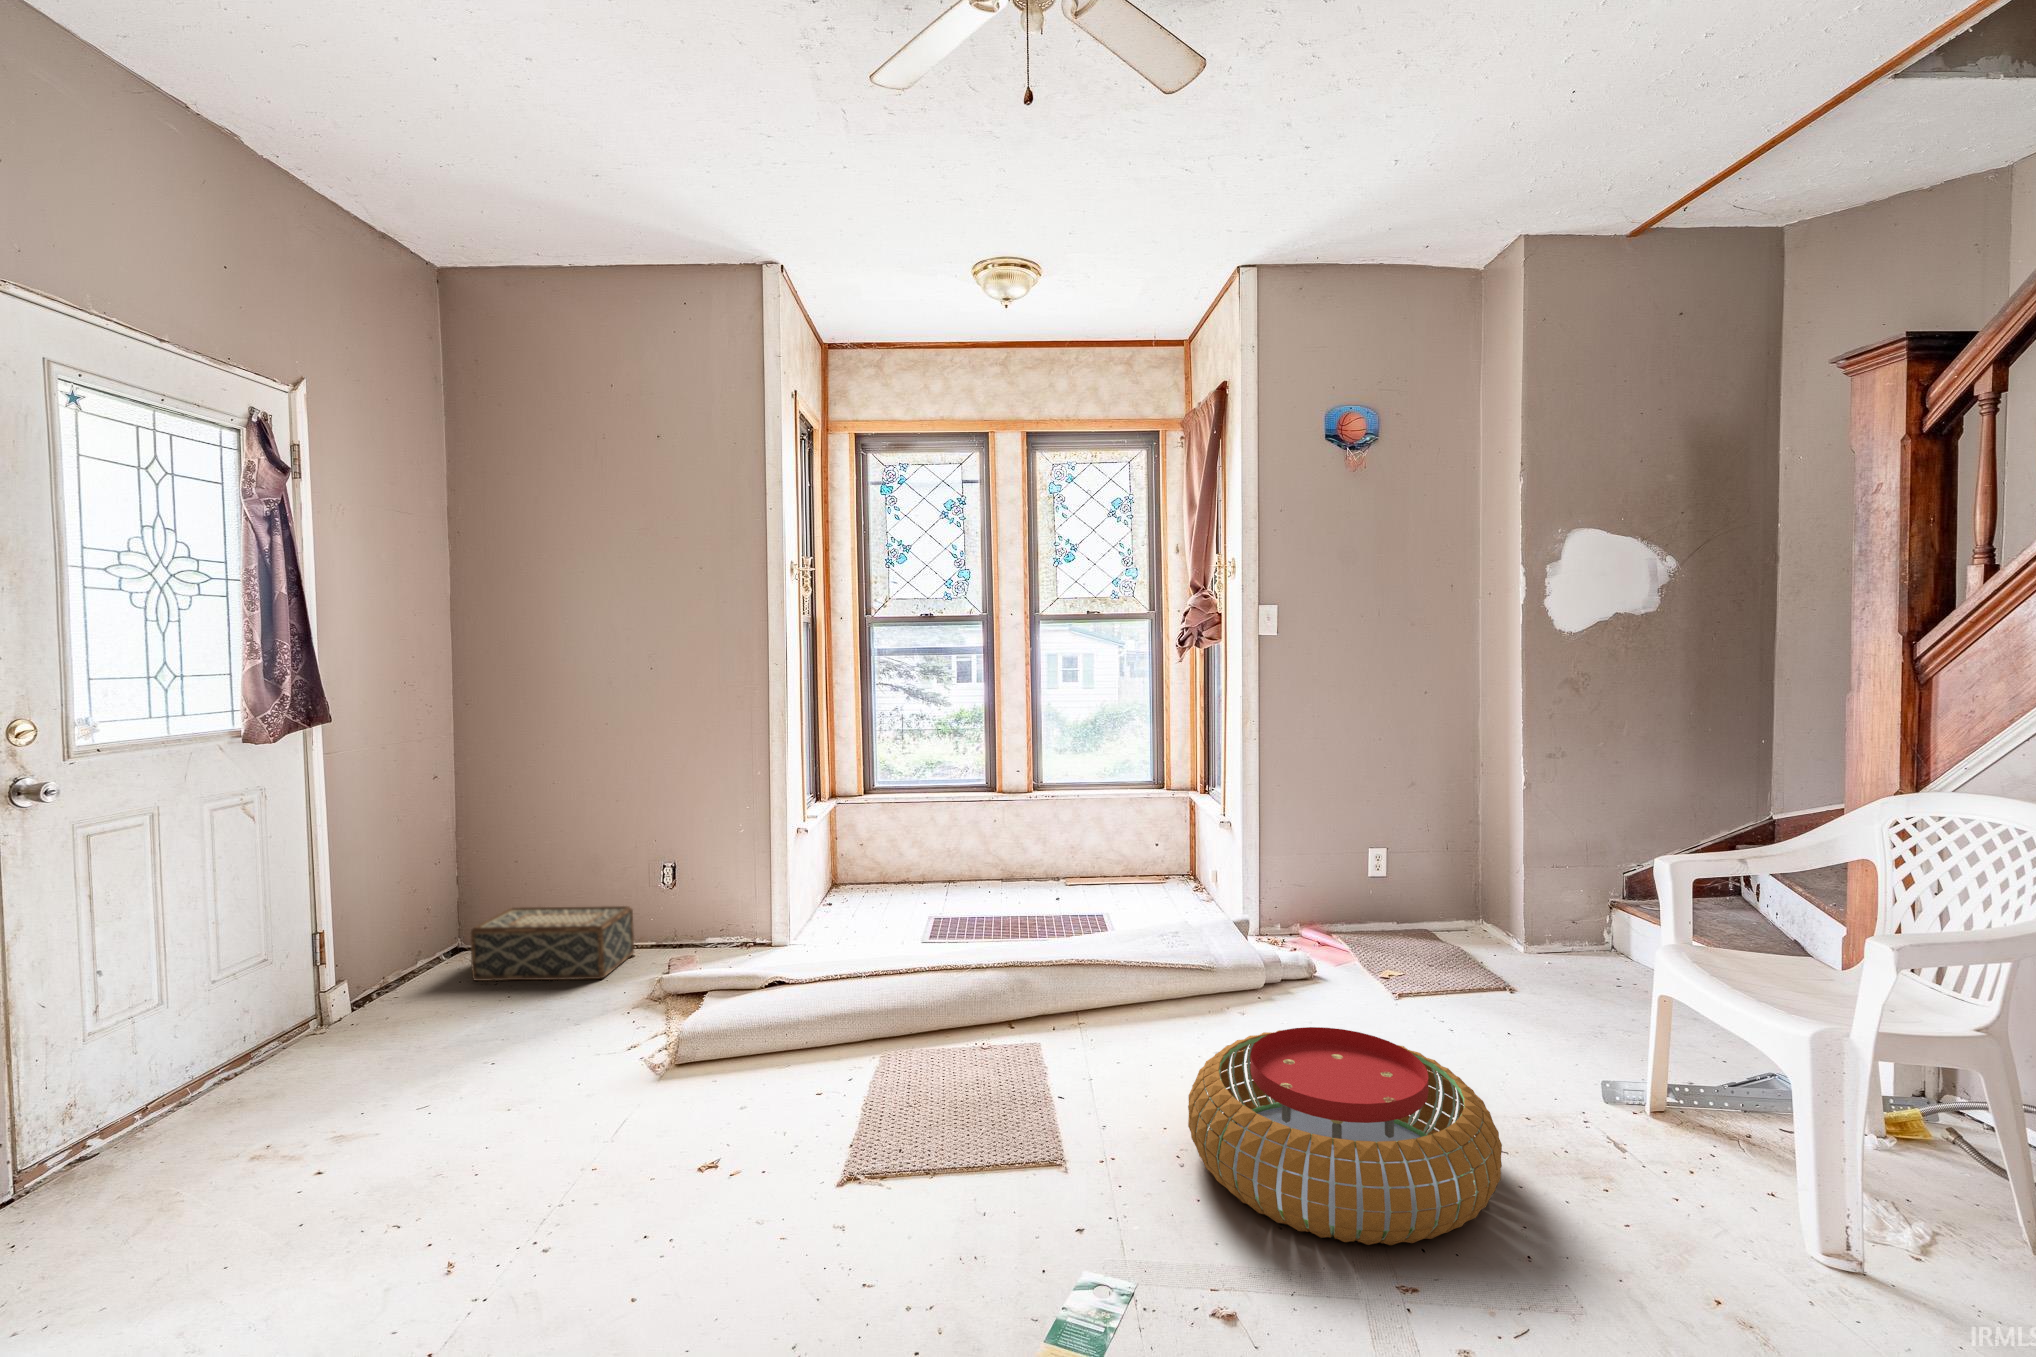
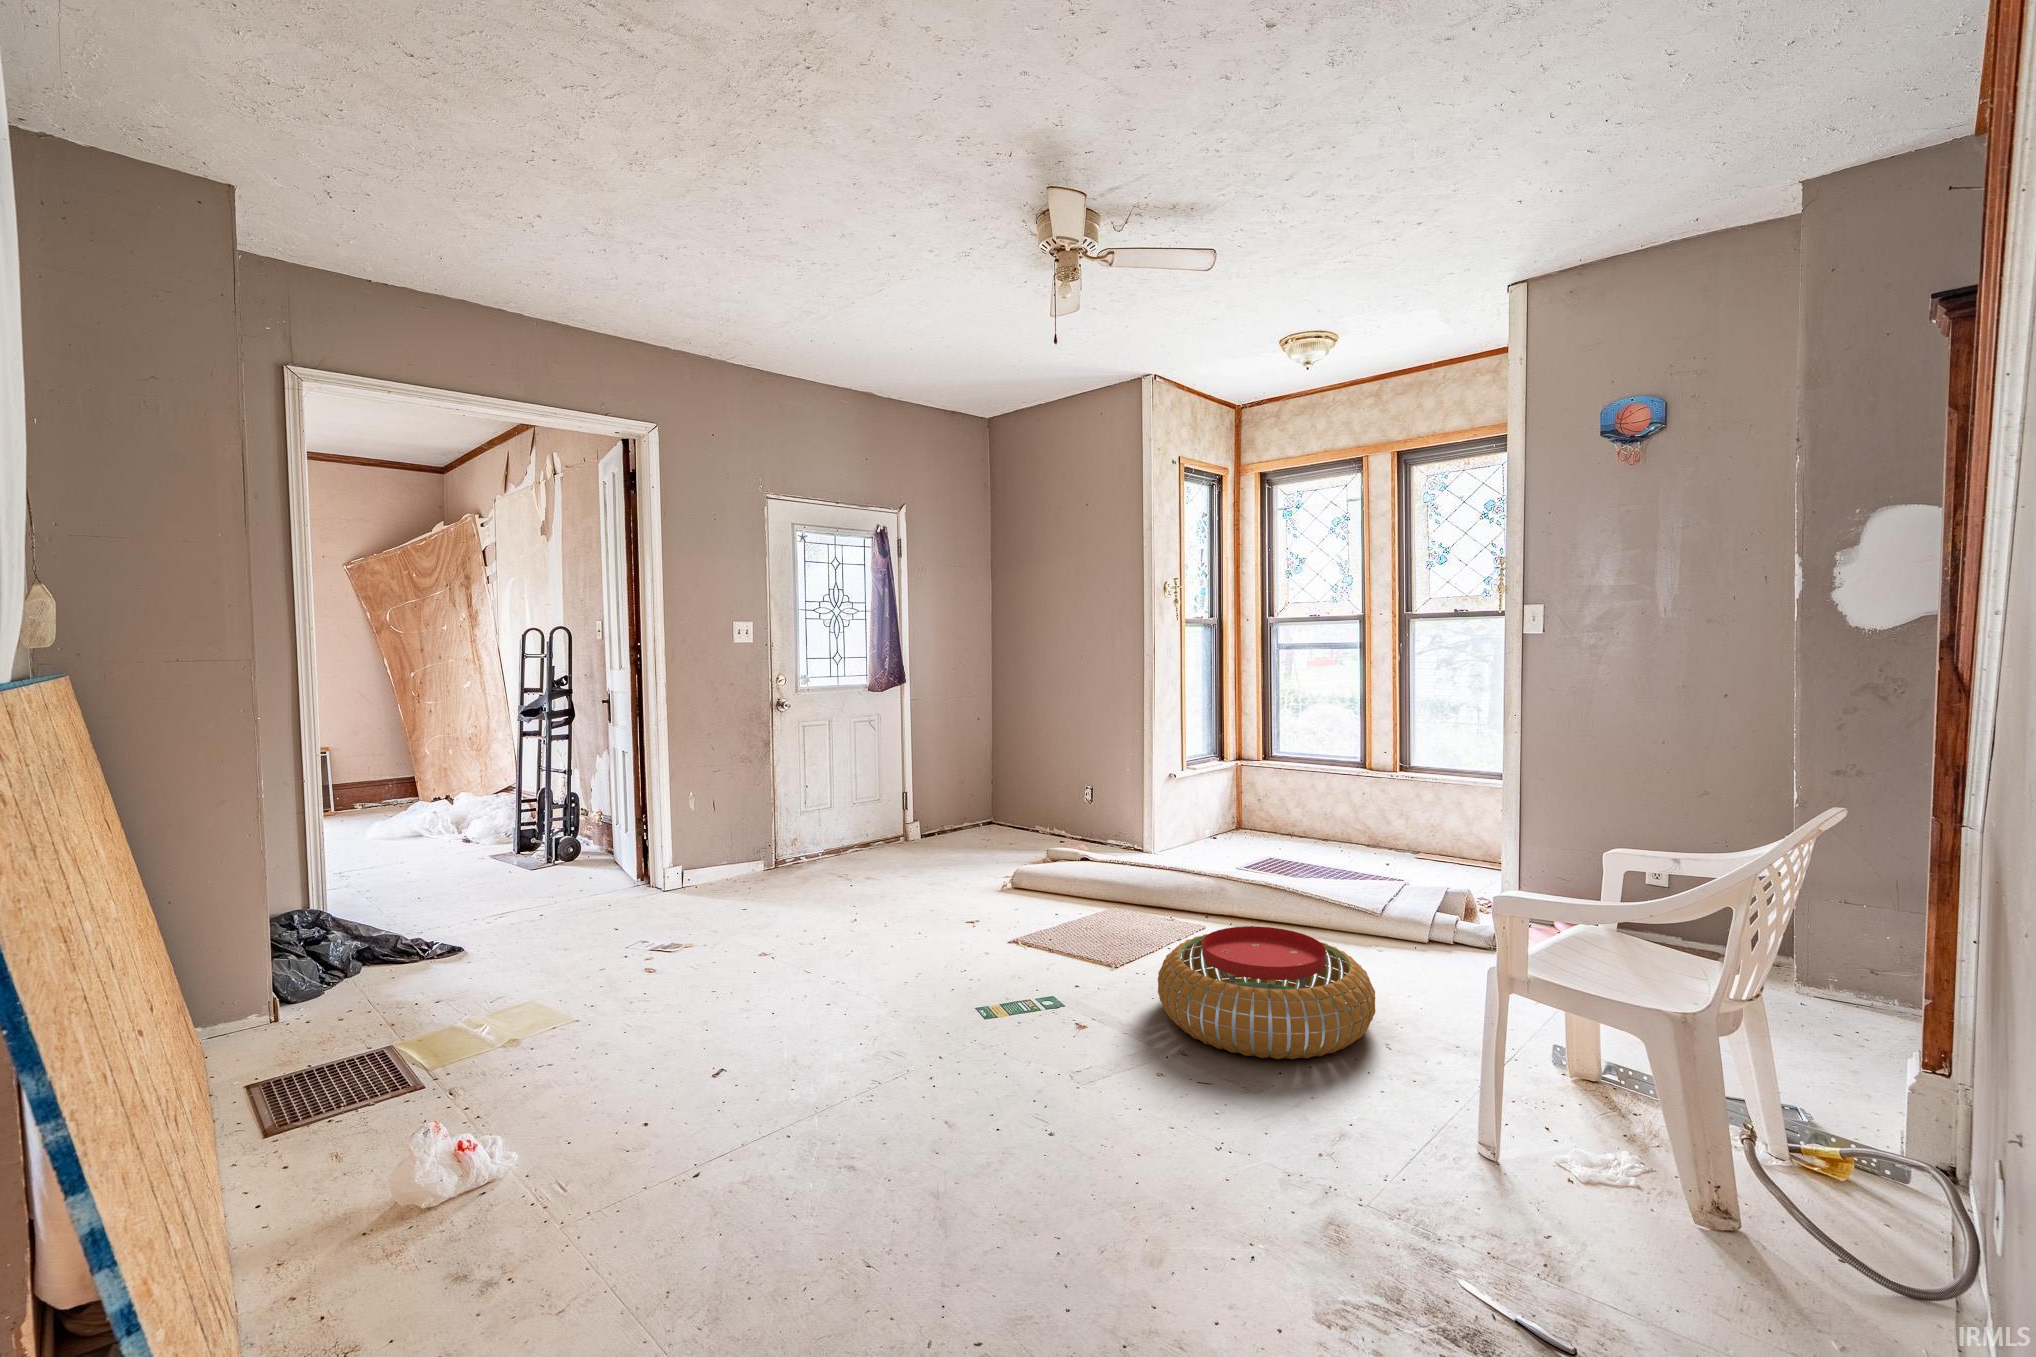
woven basket: present [471,906,634,981] -> none [981,799,1066,846]

